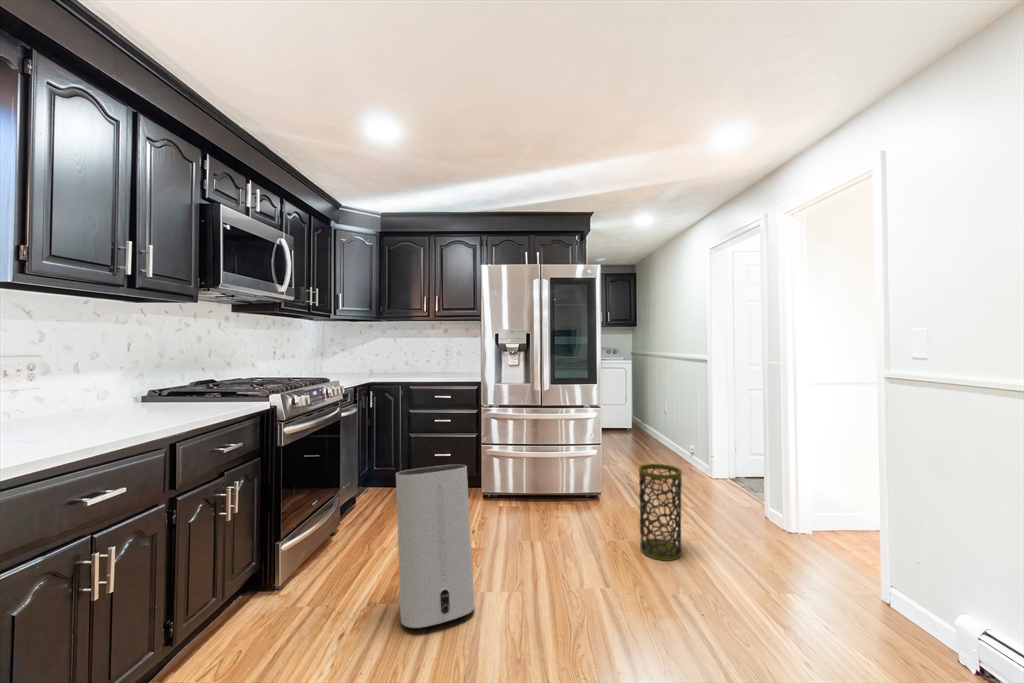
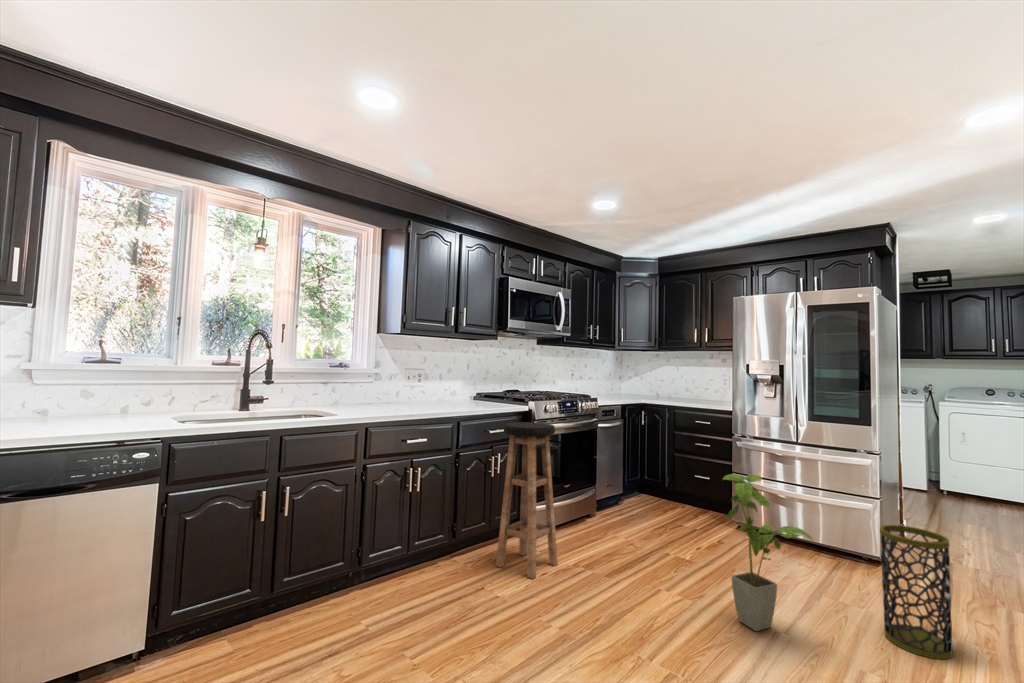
bar stool: none [260,426,348,661] -> present [496,422,558,579]
house plant: none [550,447,628,595] -> present [722,474,813,631]
air purifier: present [396,465,474,628] -> none [582,466,645,596]

